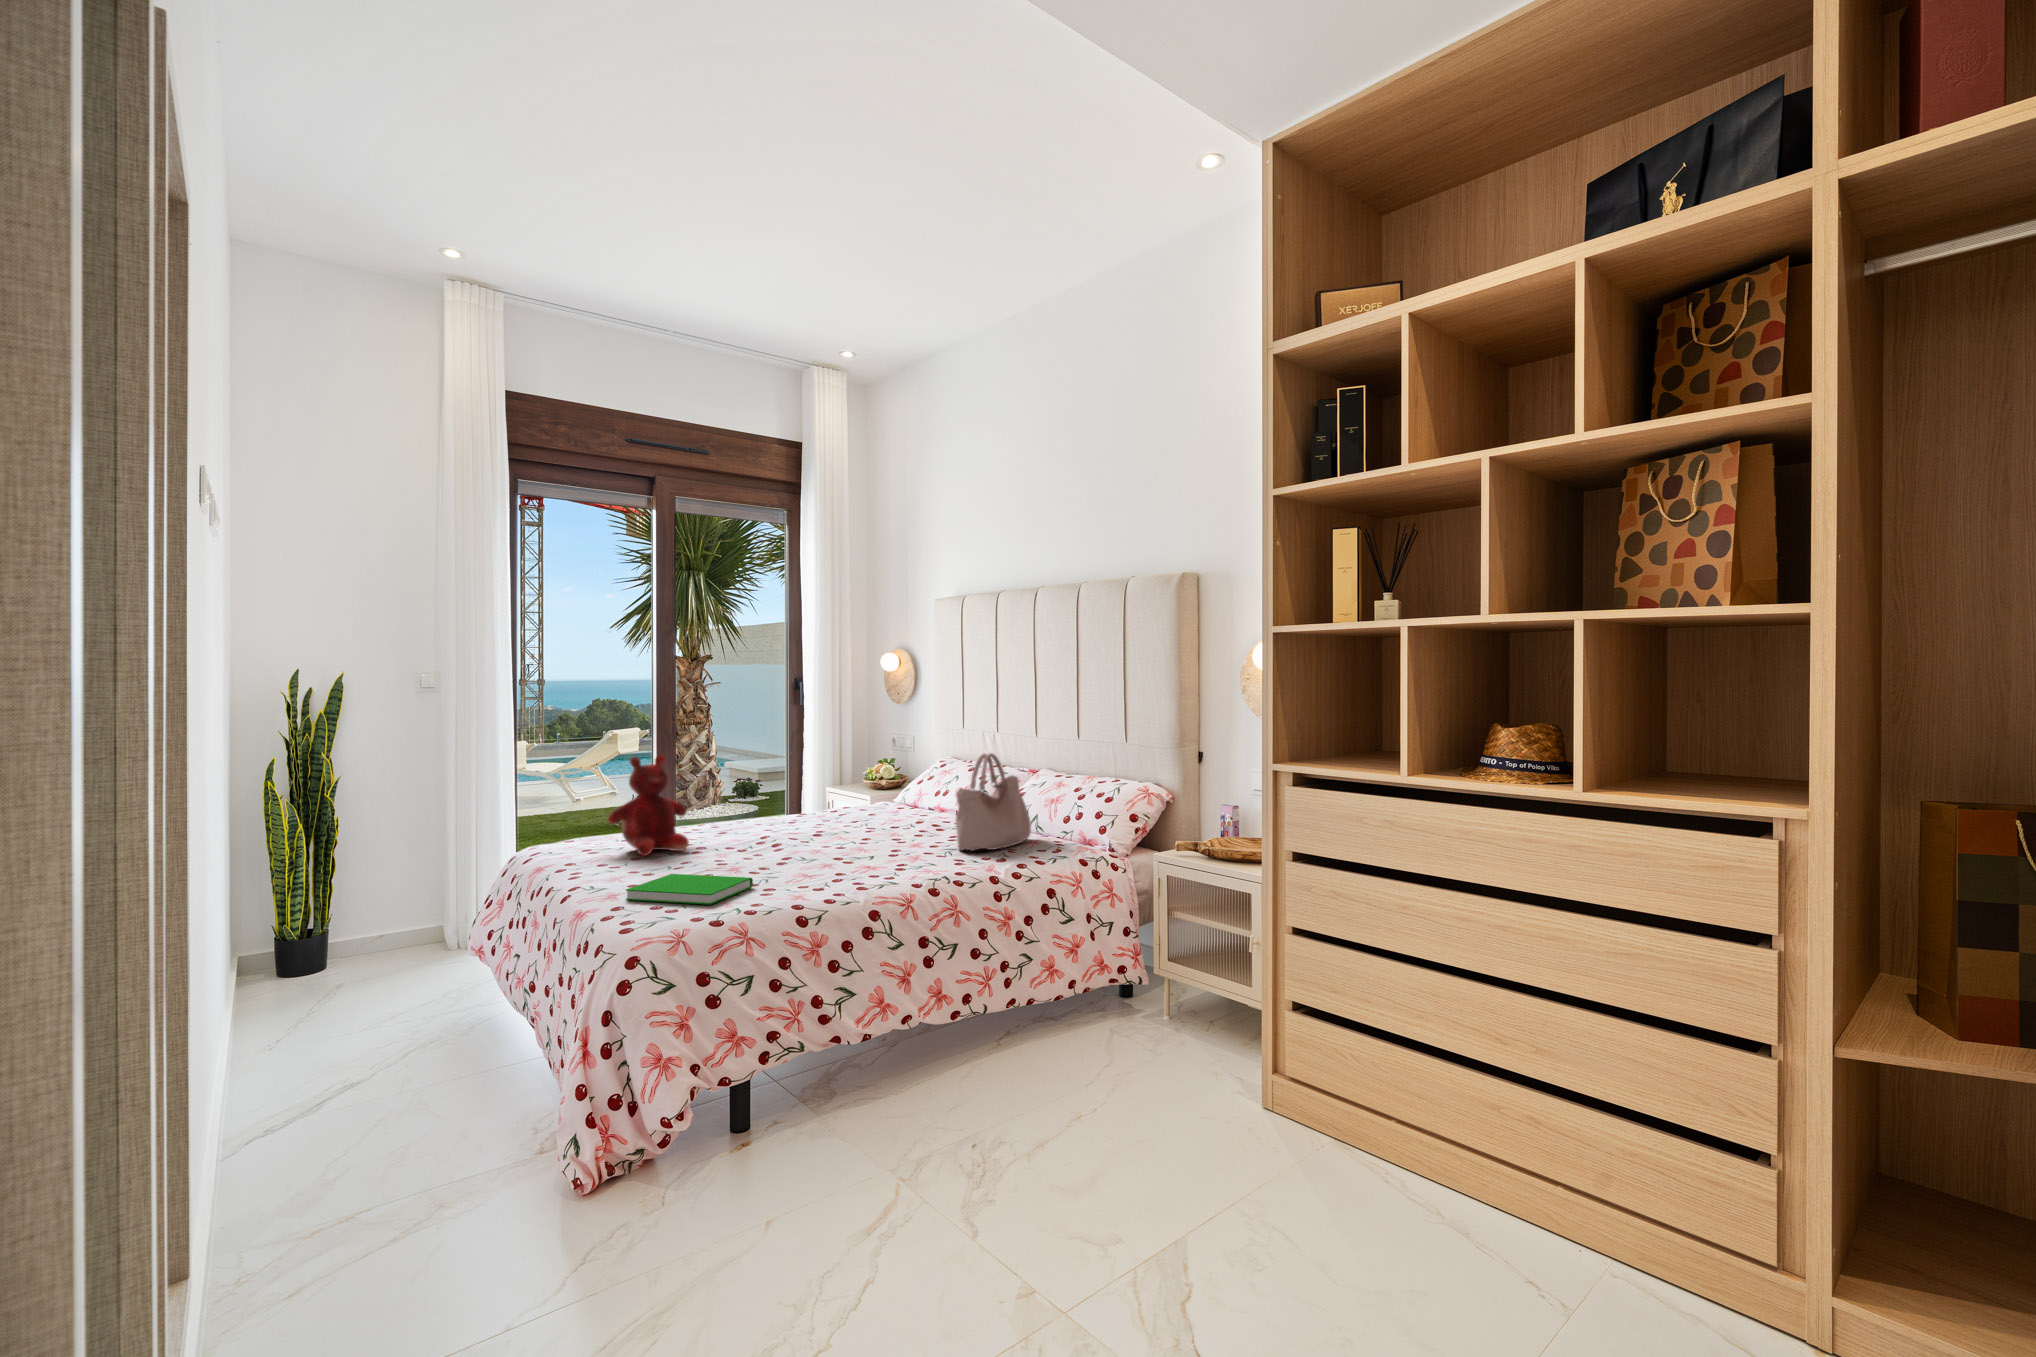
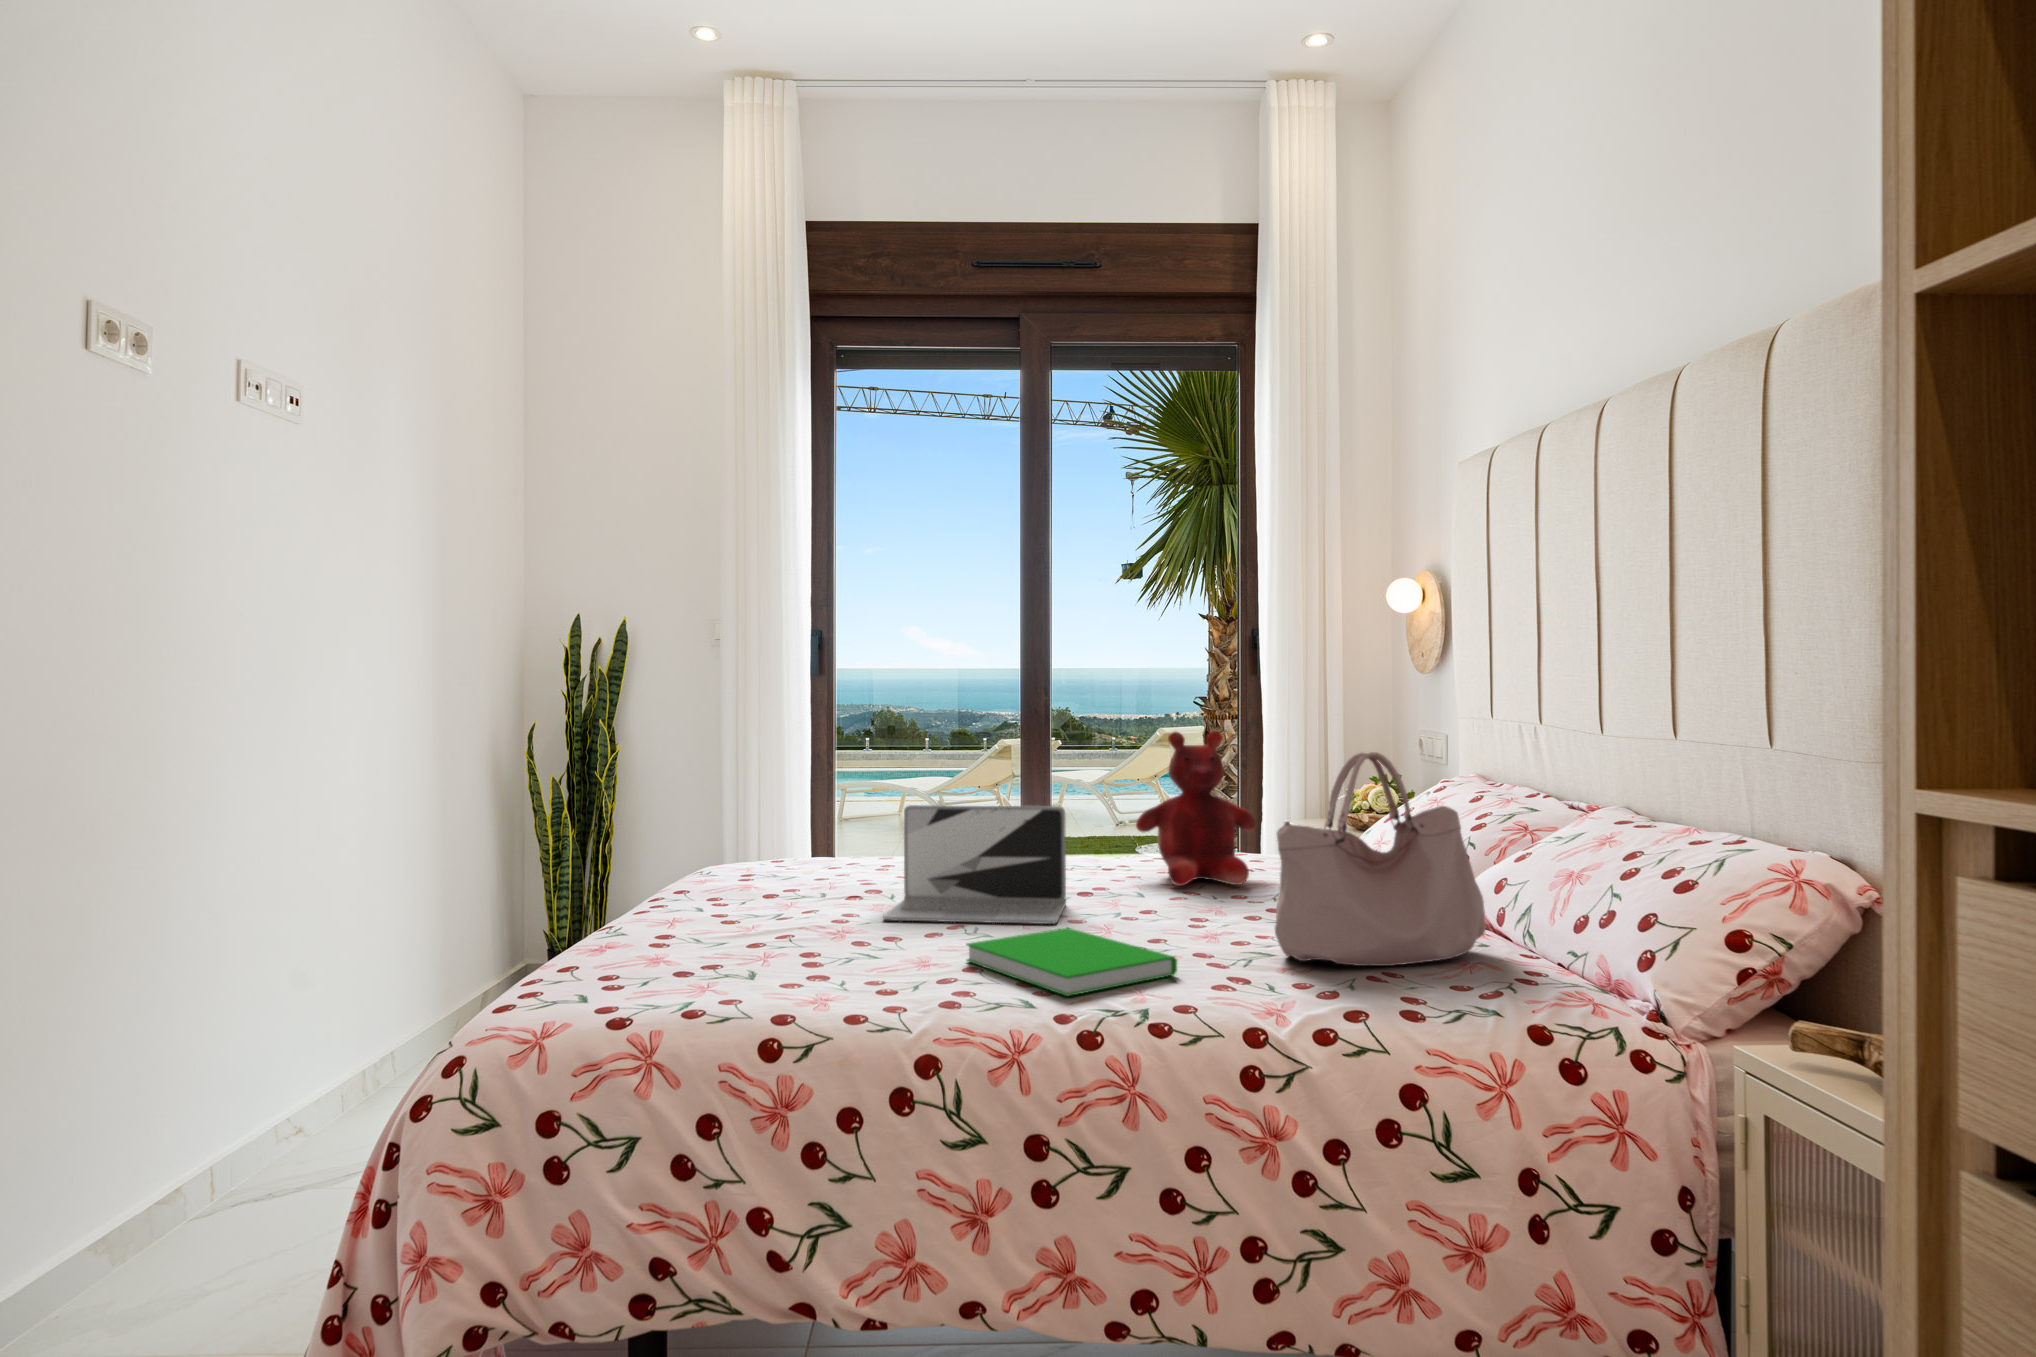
teddy bear: present [608,755,689,856] -> present [1136,731,1256,886]
laptop: none [716,791,828,865] -> present [883,805,1066,924]
book: present [626,874,753,905] -> present [967,928,1177,996]

